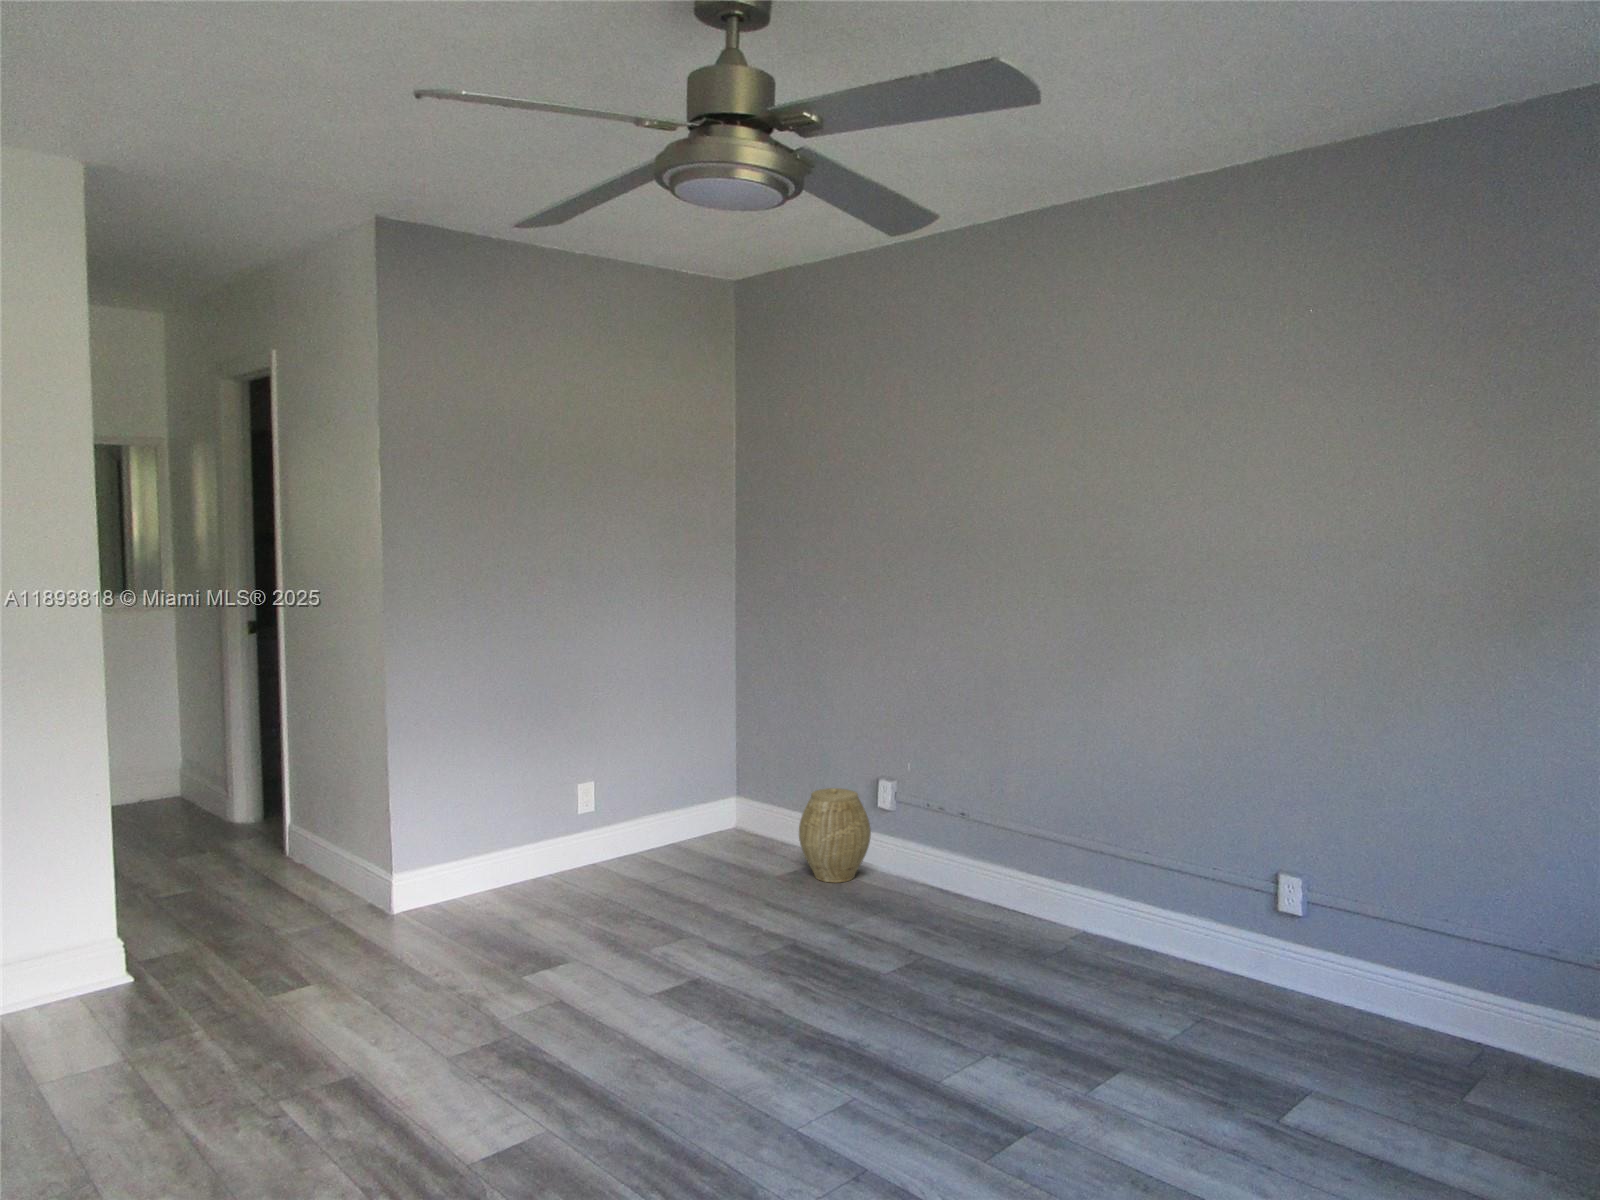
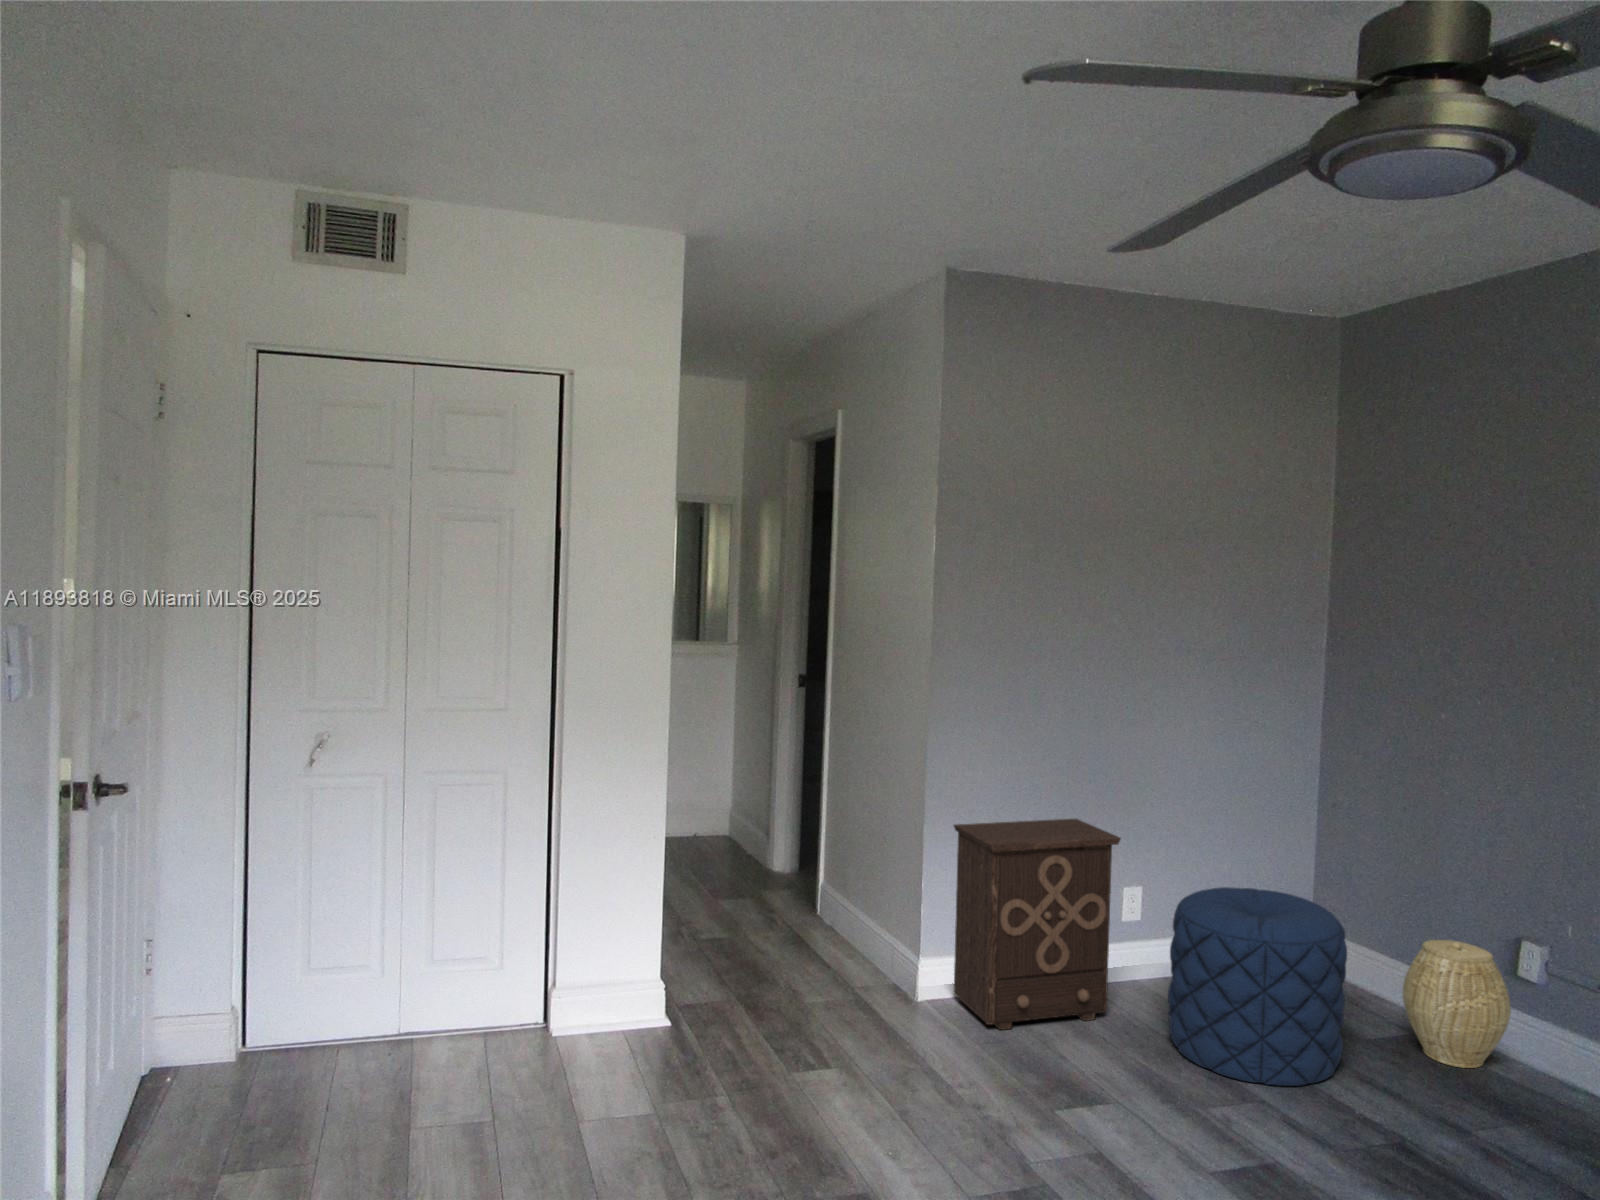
nightstand: none [420,728,575,924] -> present [954,818,1121,1030]
pouf: none [619,768,755,922] -> present [1168,887,1347,1086]

